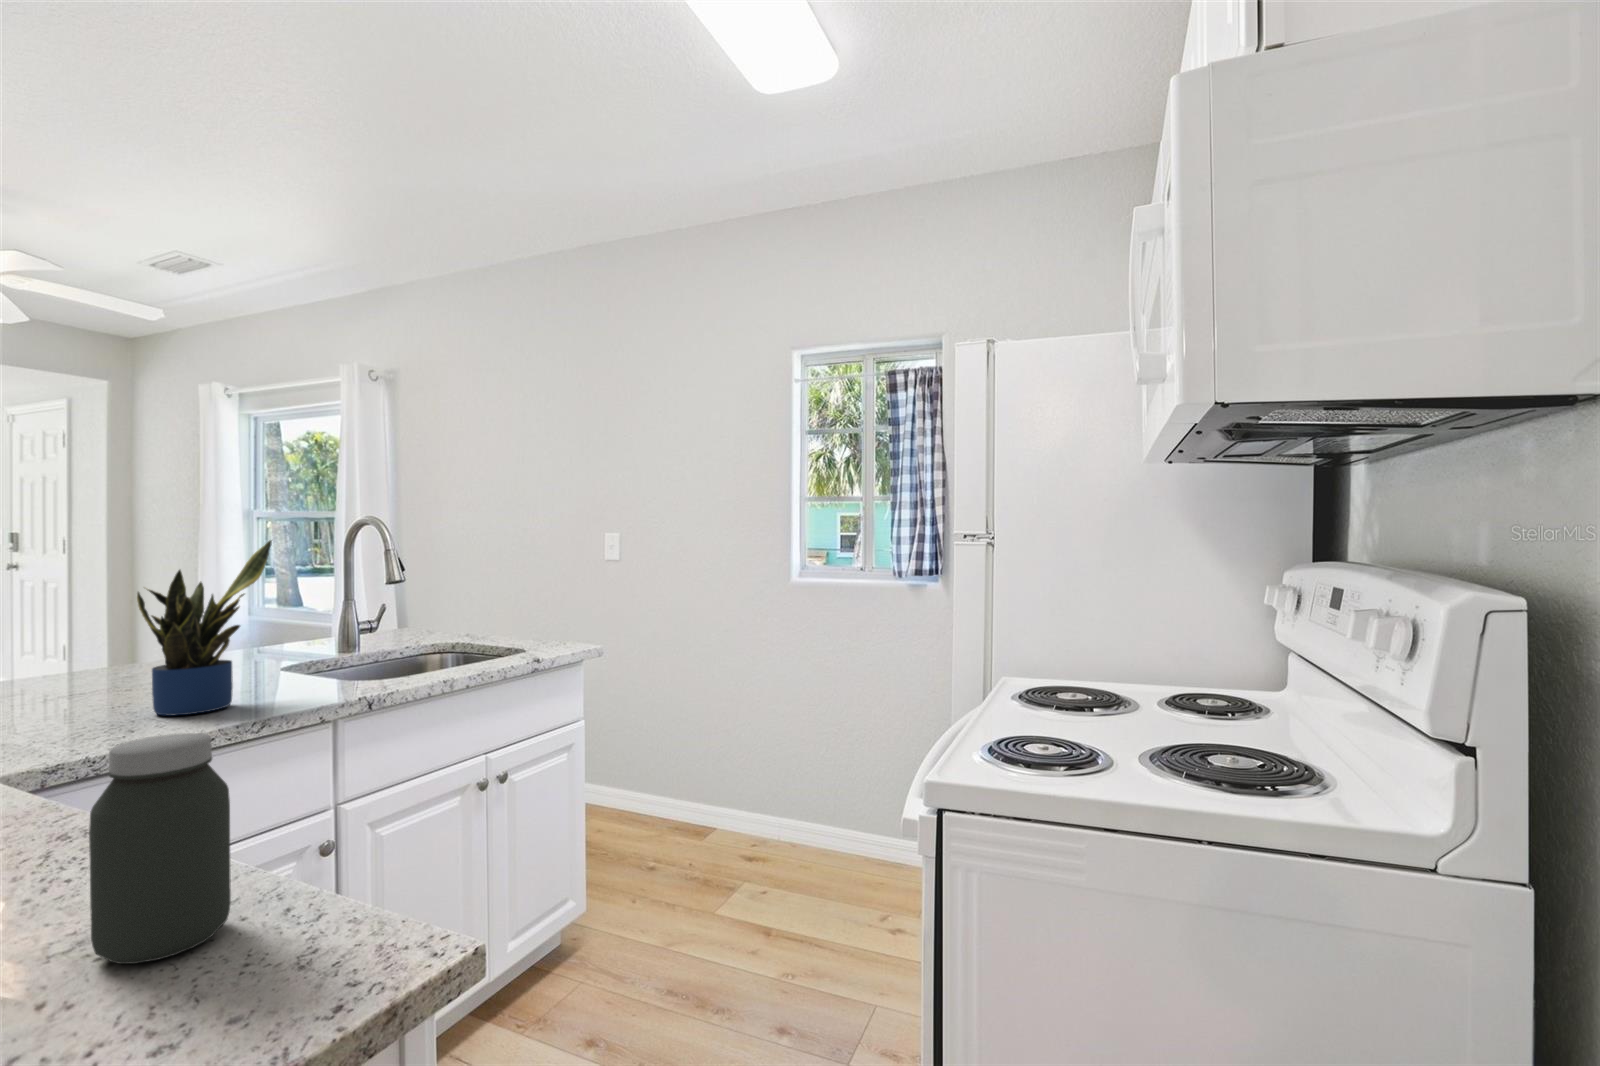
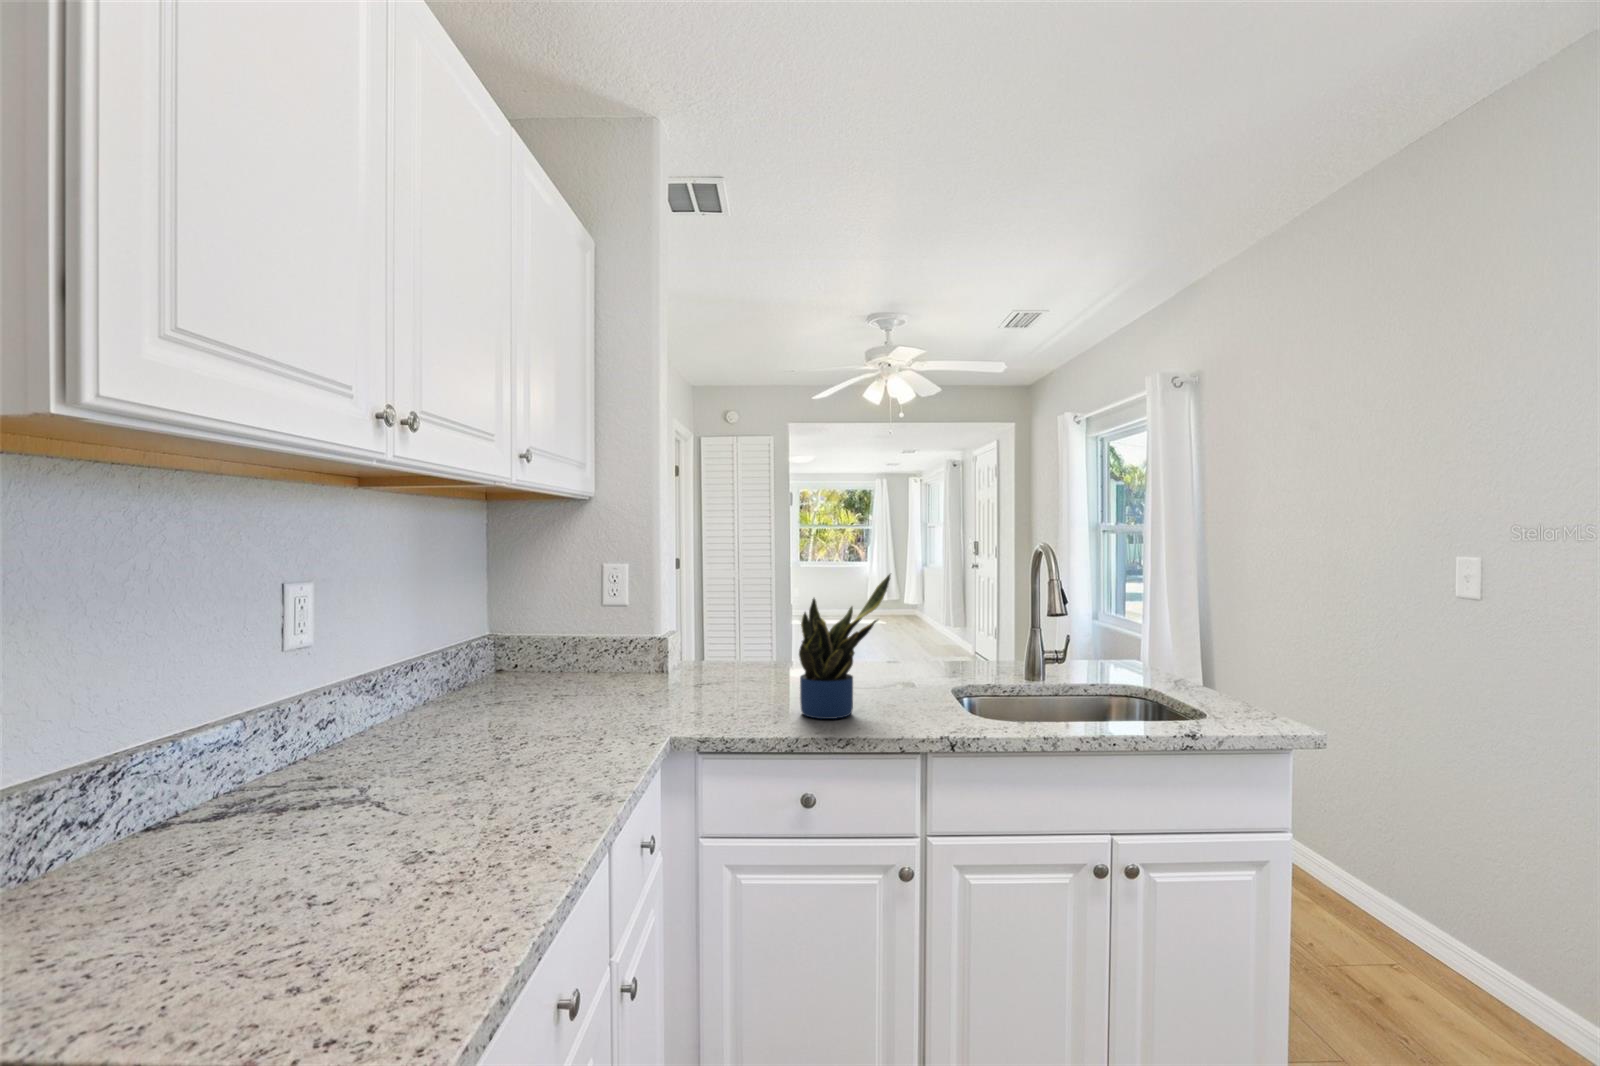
jar: present [89,733,231,964] -> none [302,765,399,943]

